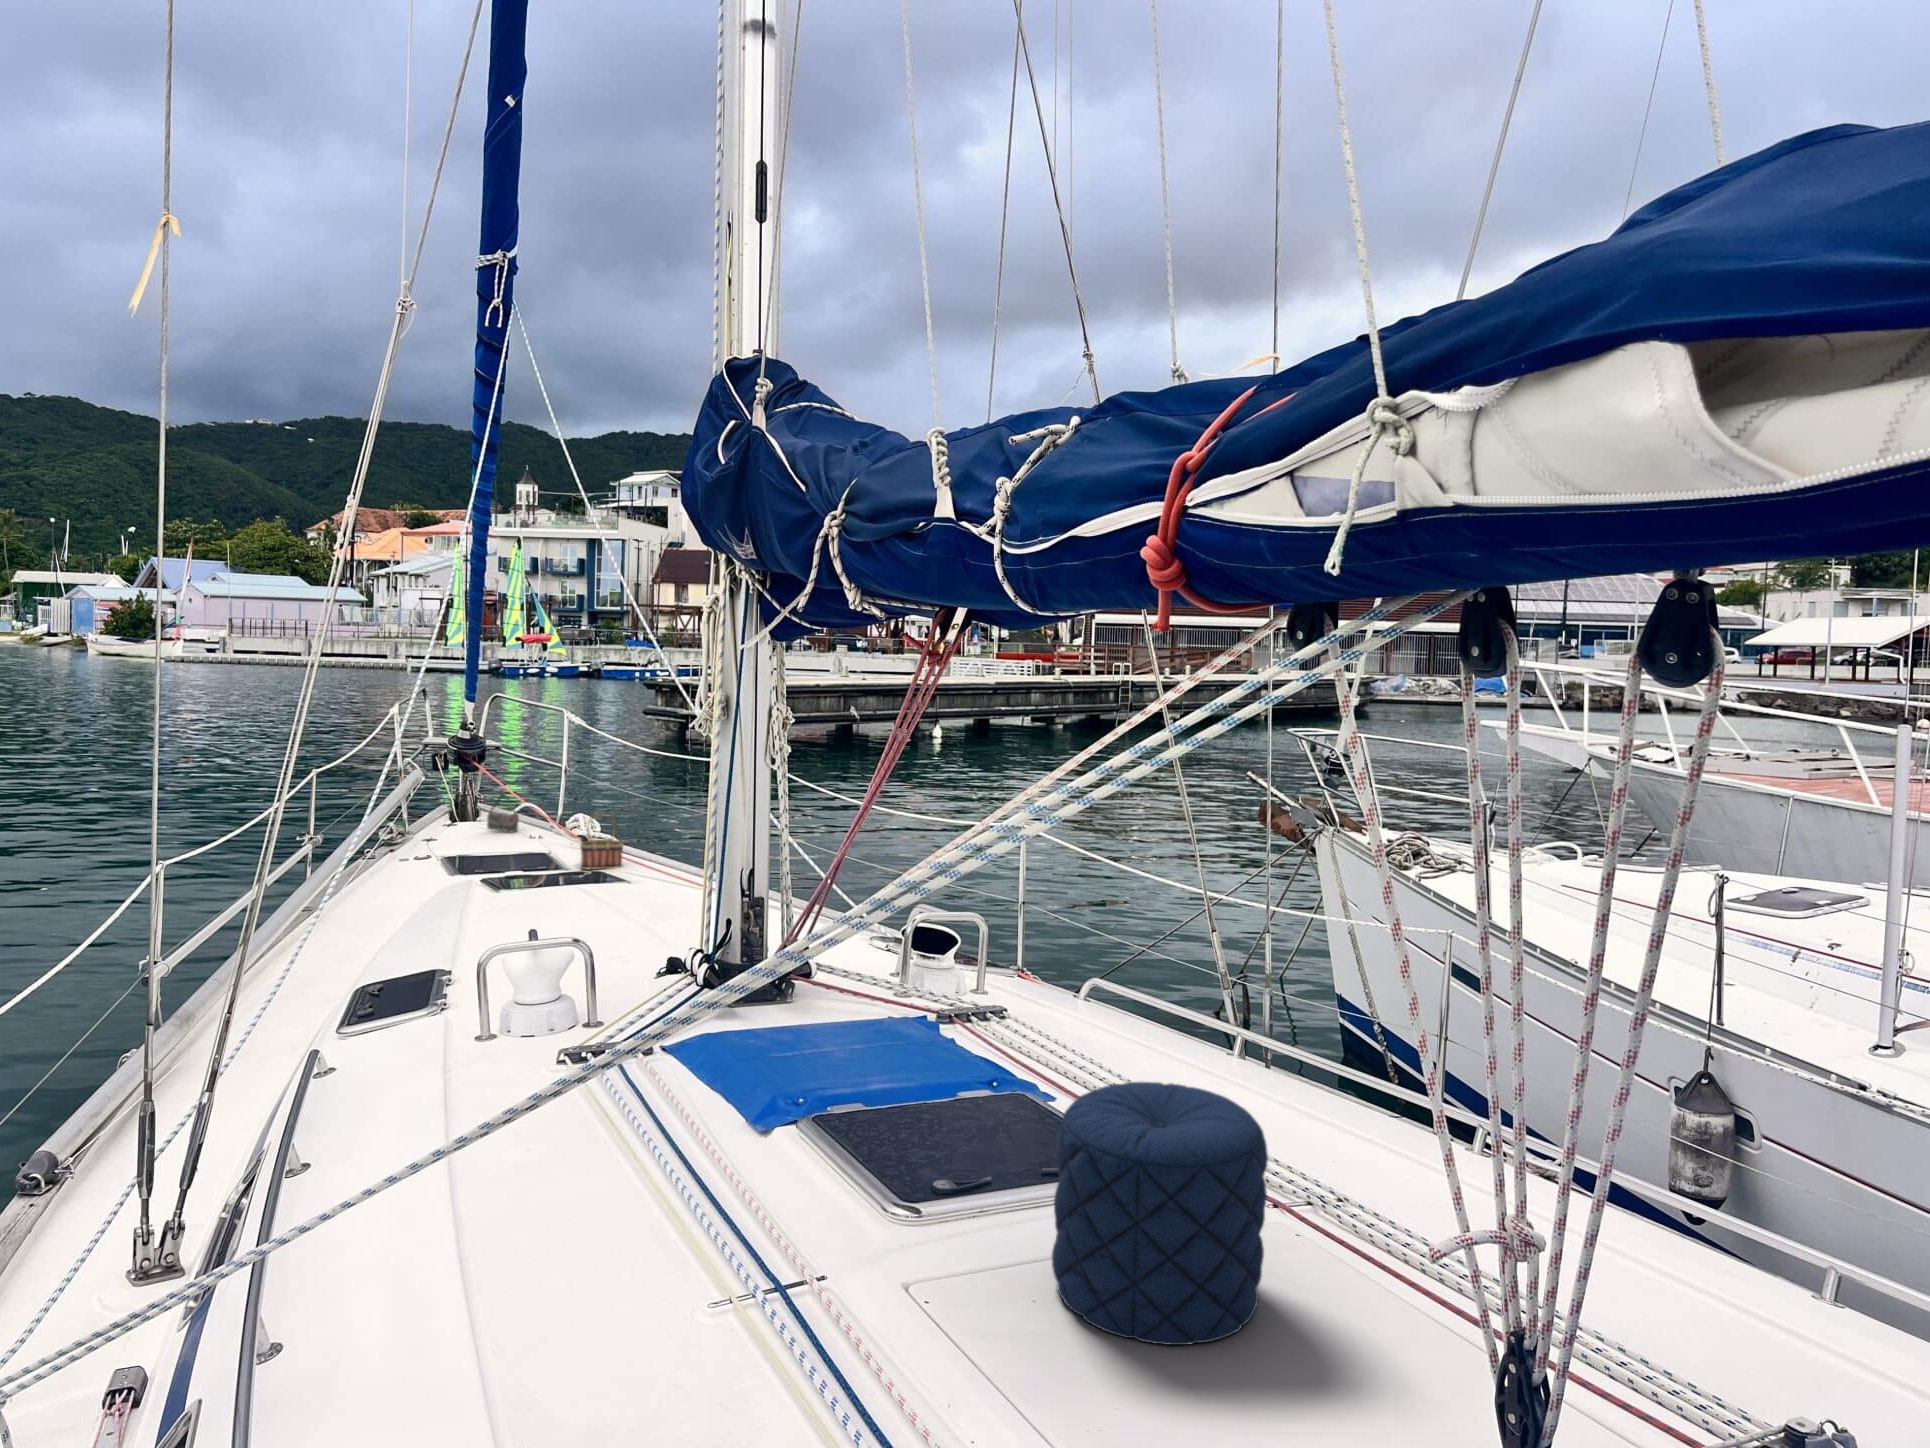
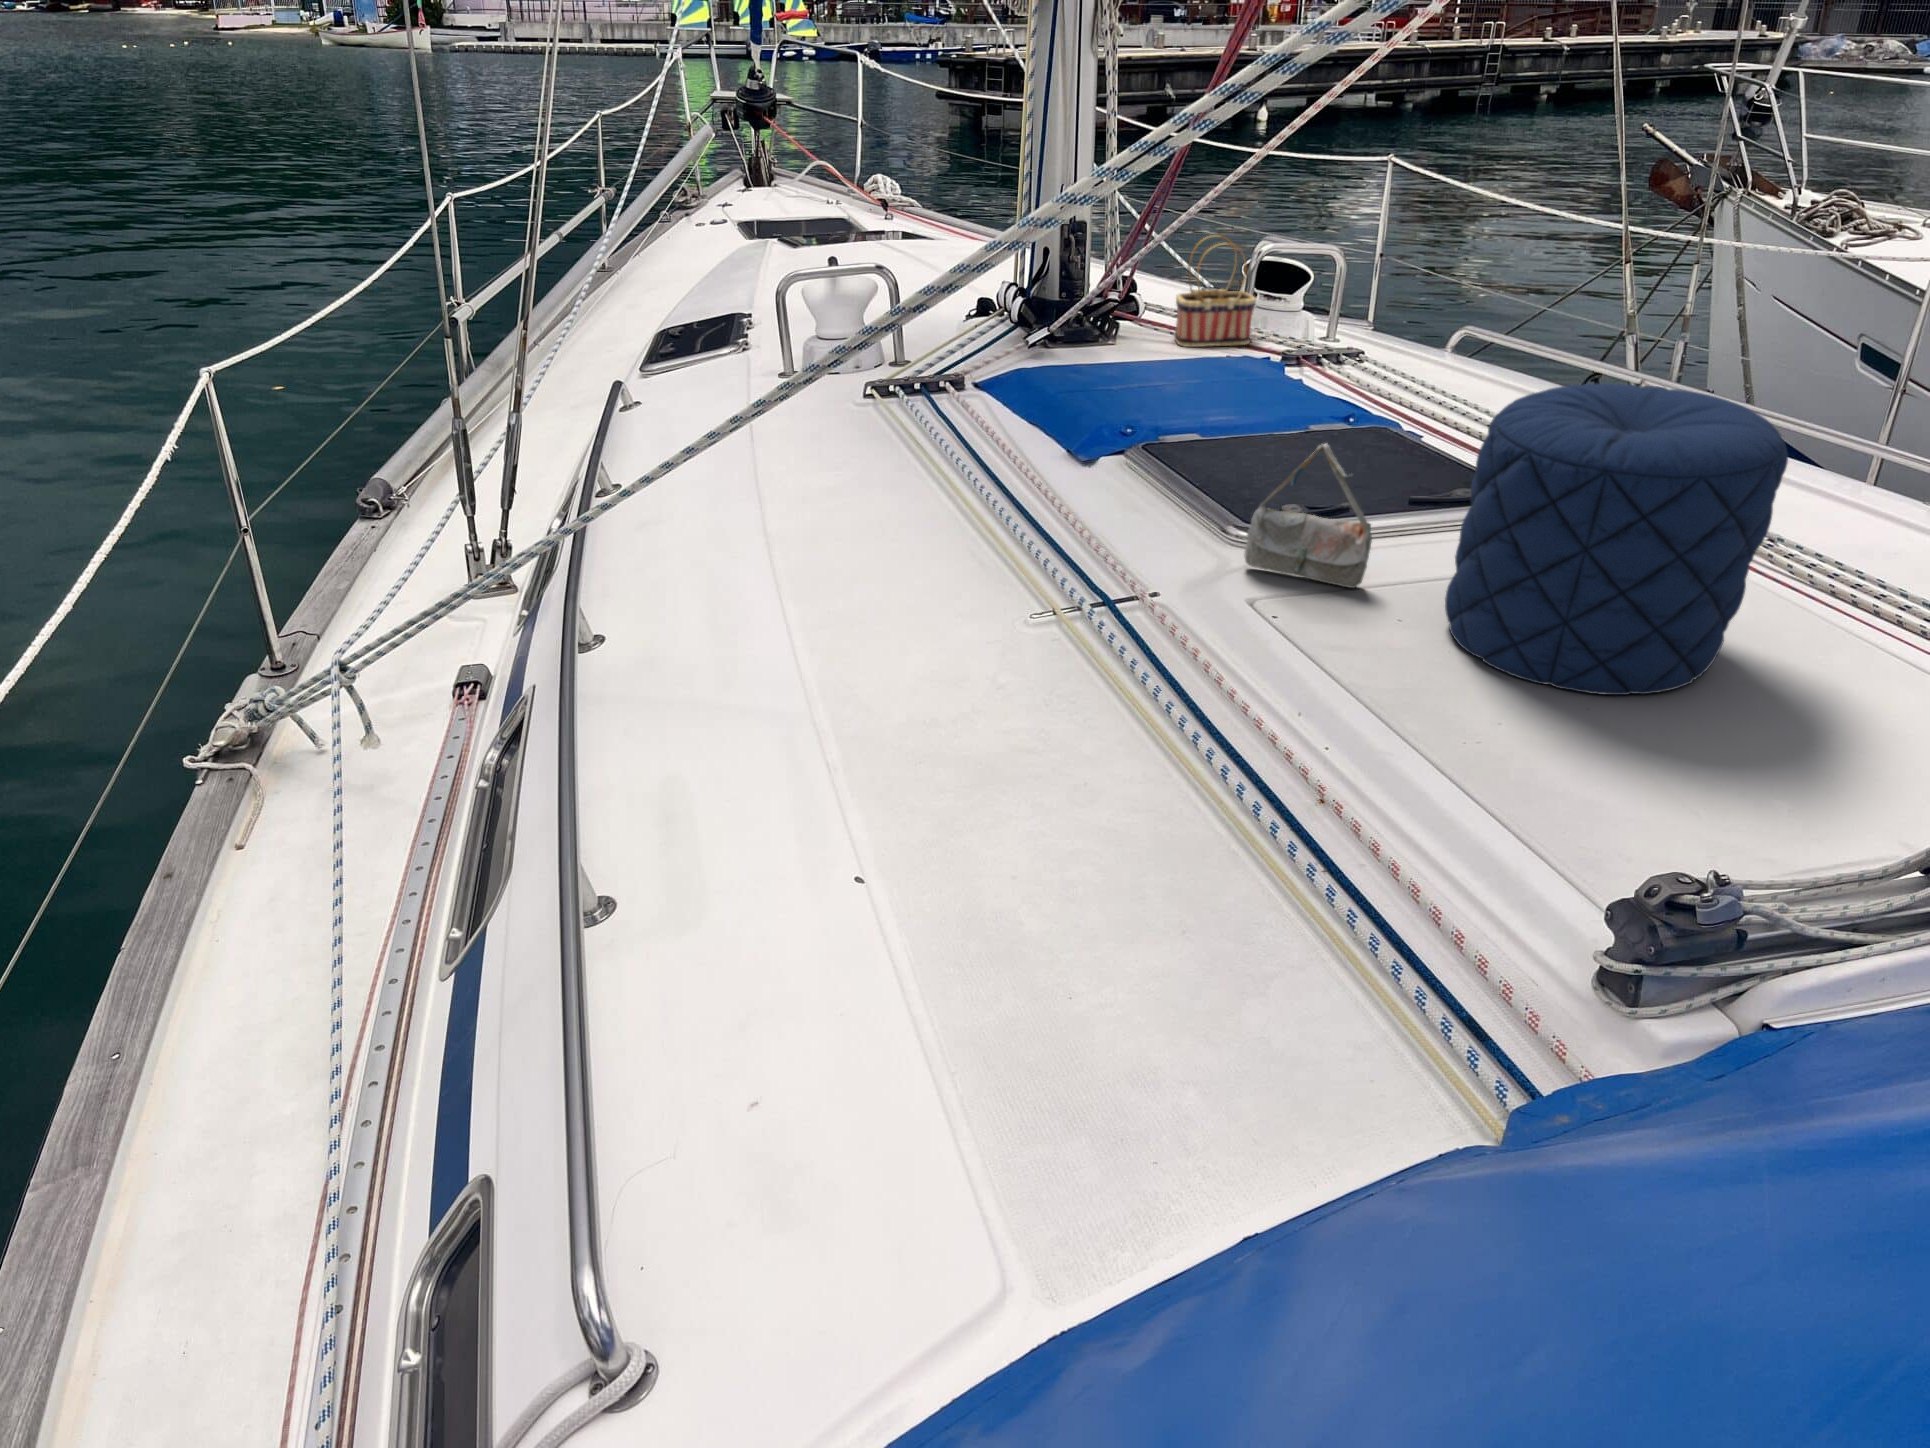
bag: present [487,792,519,833] -> present [1244,444,1372,588]
basket: present [580,816,623,869] -> present [1174,235,1256,347]

